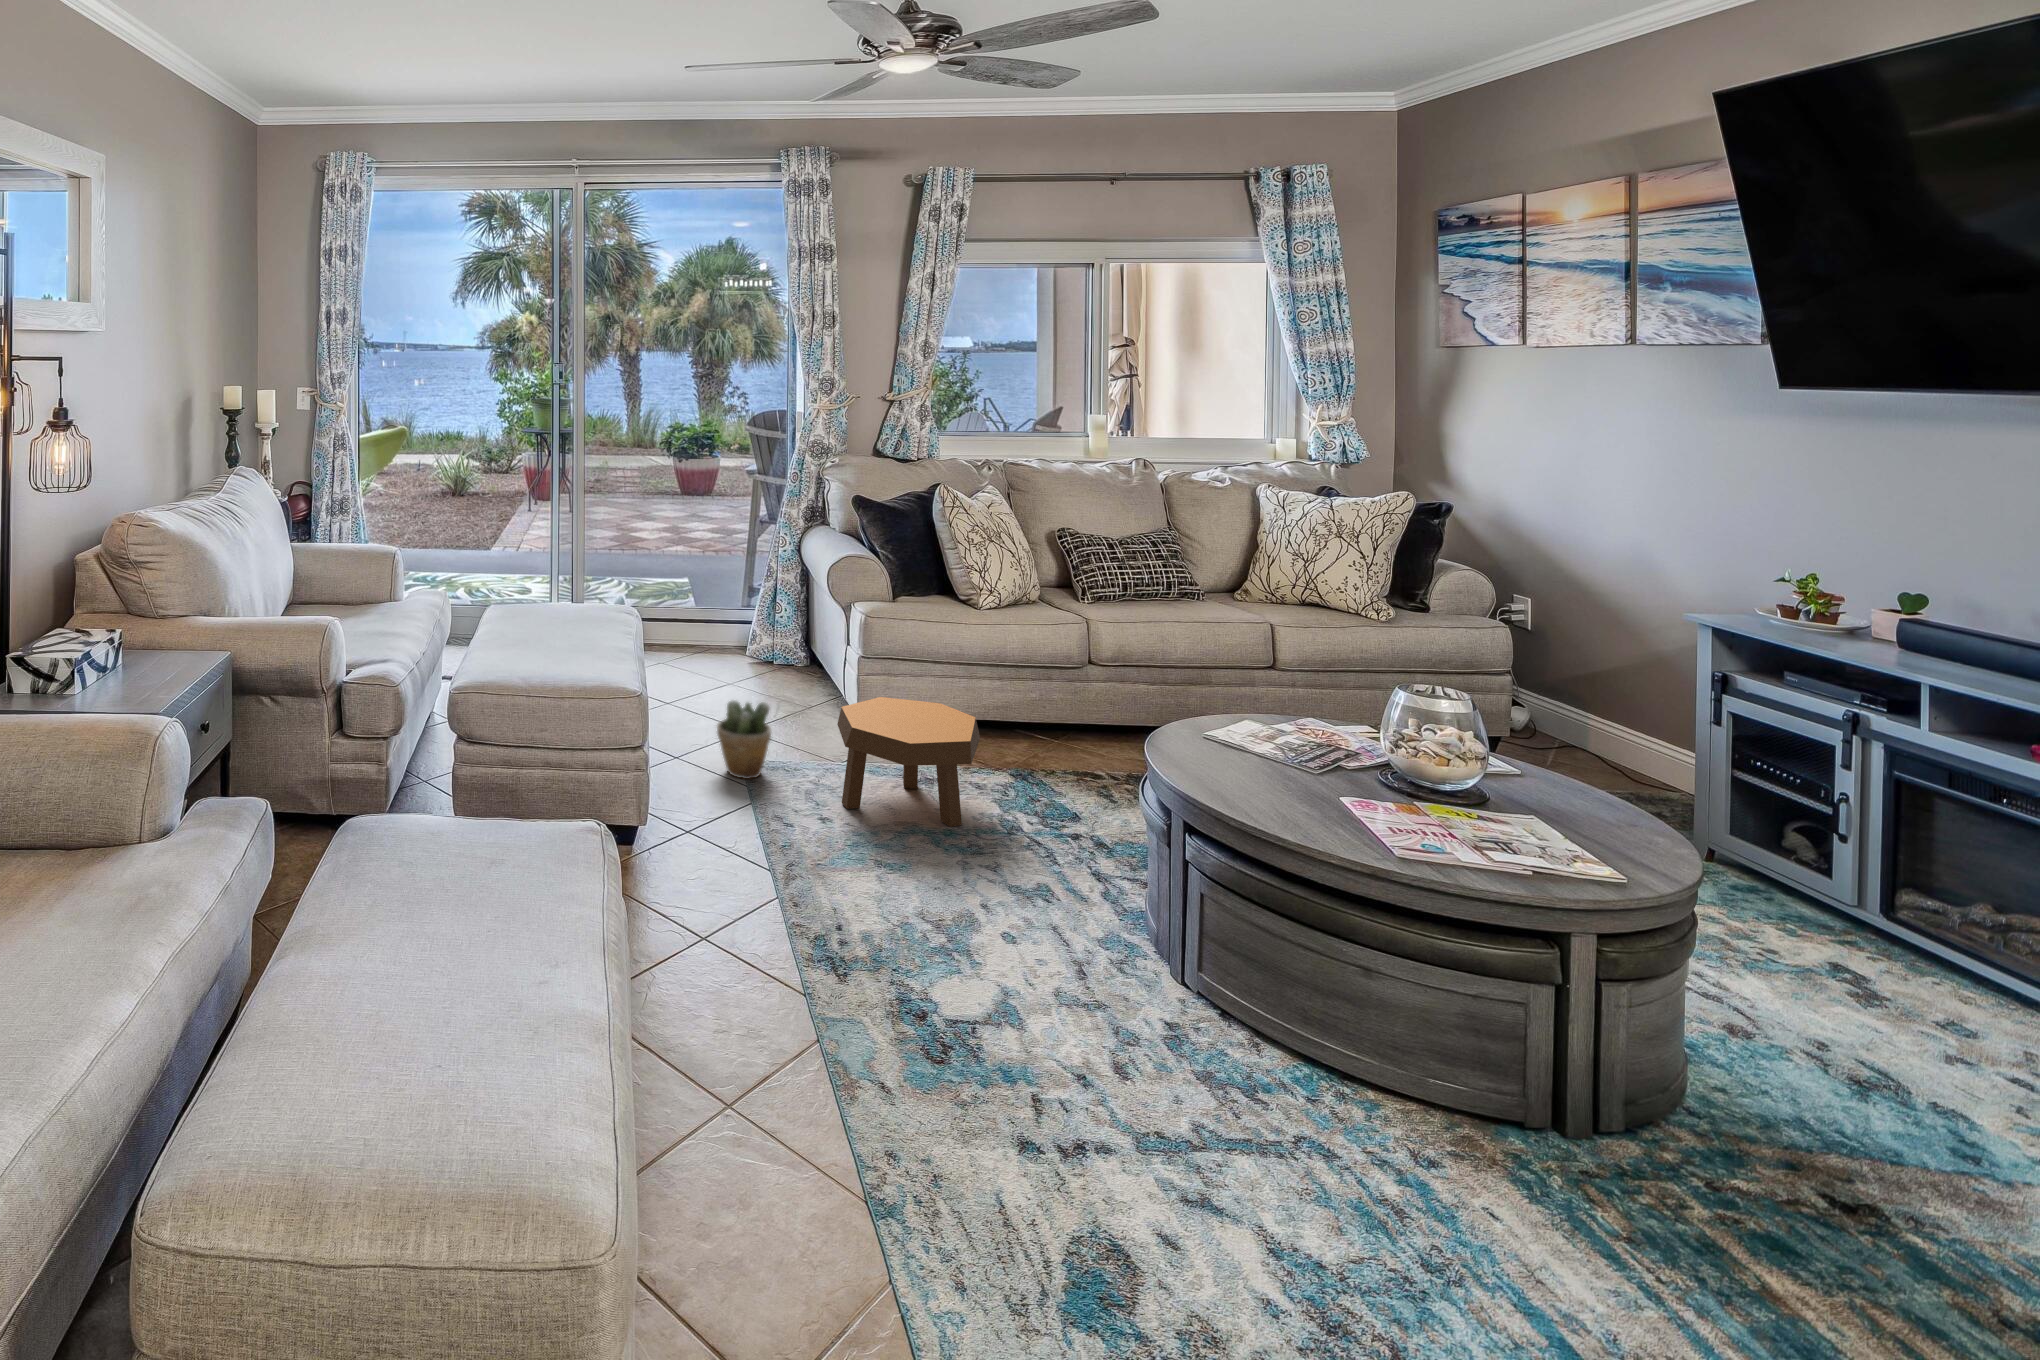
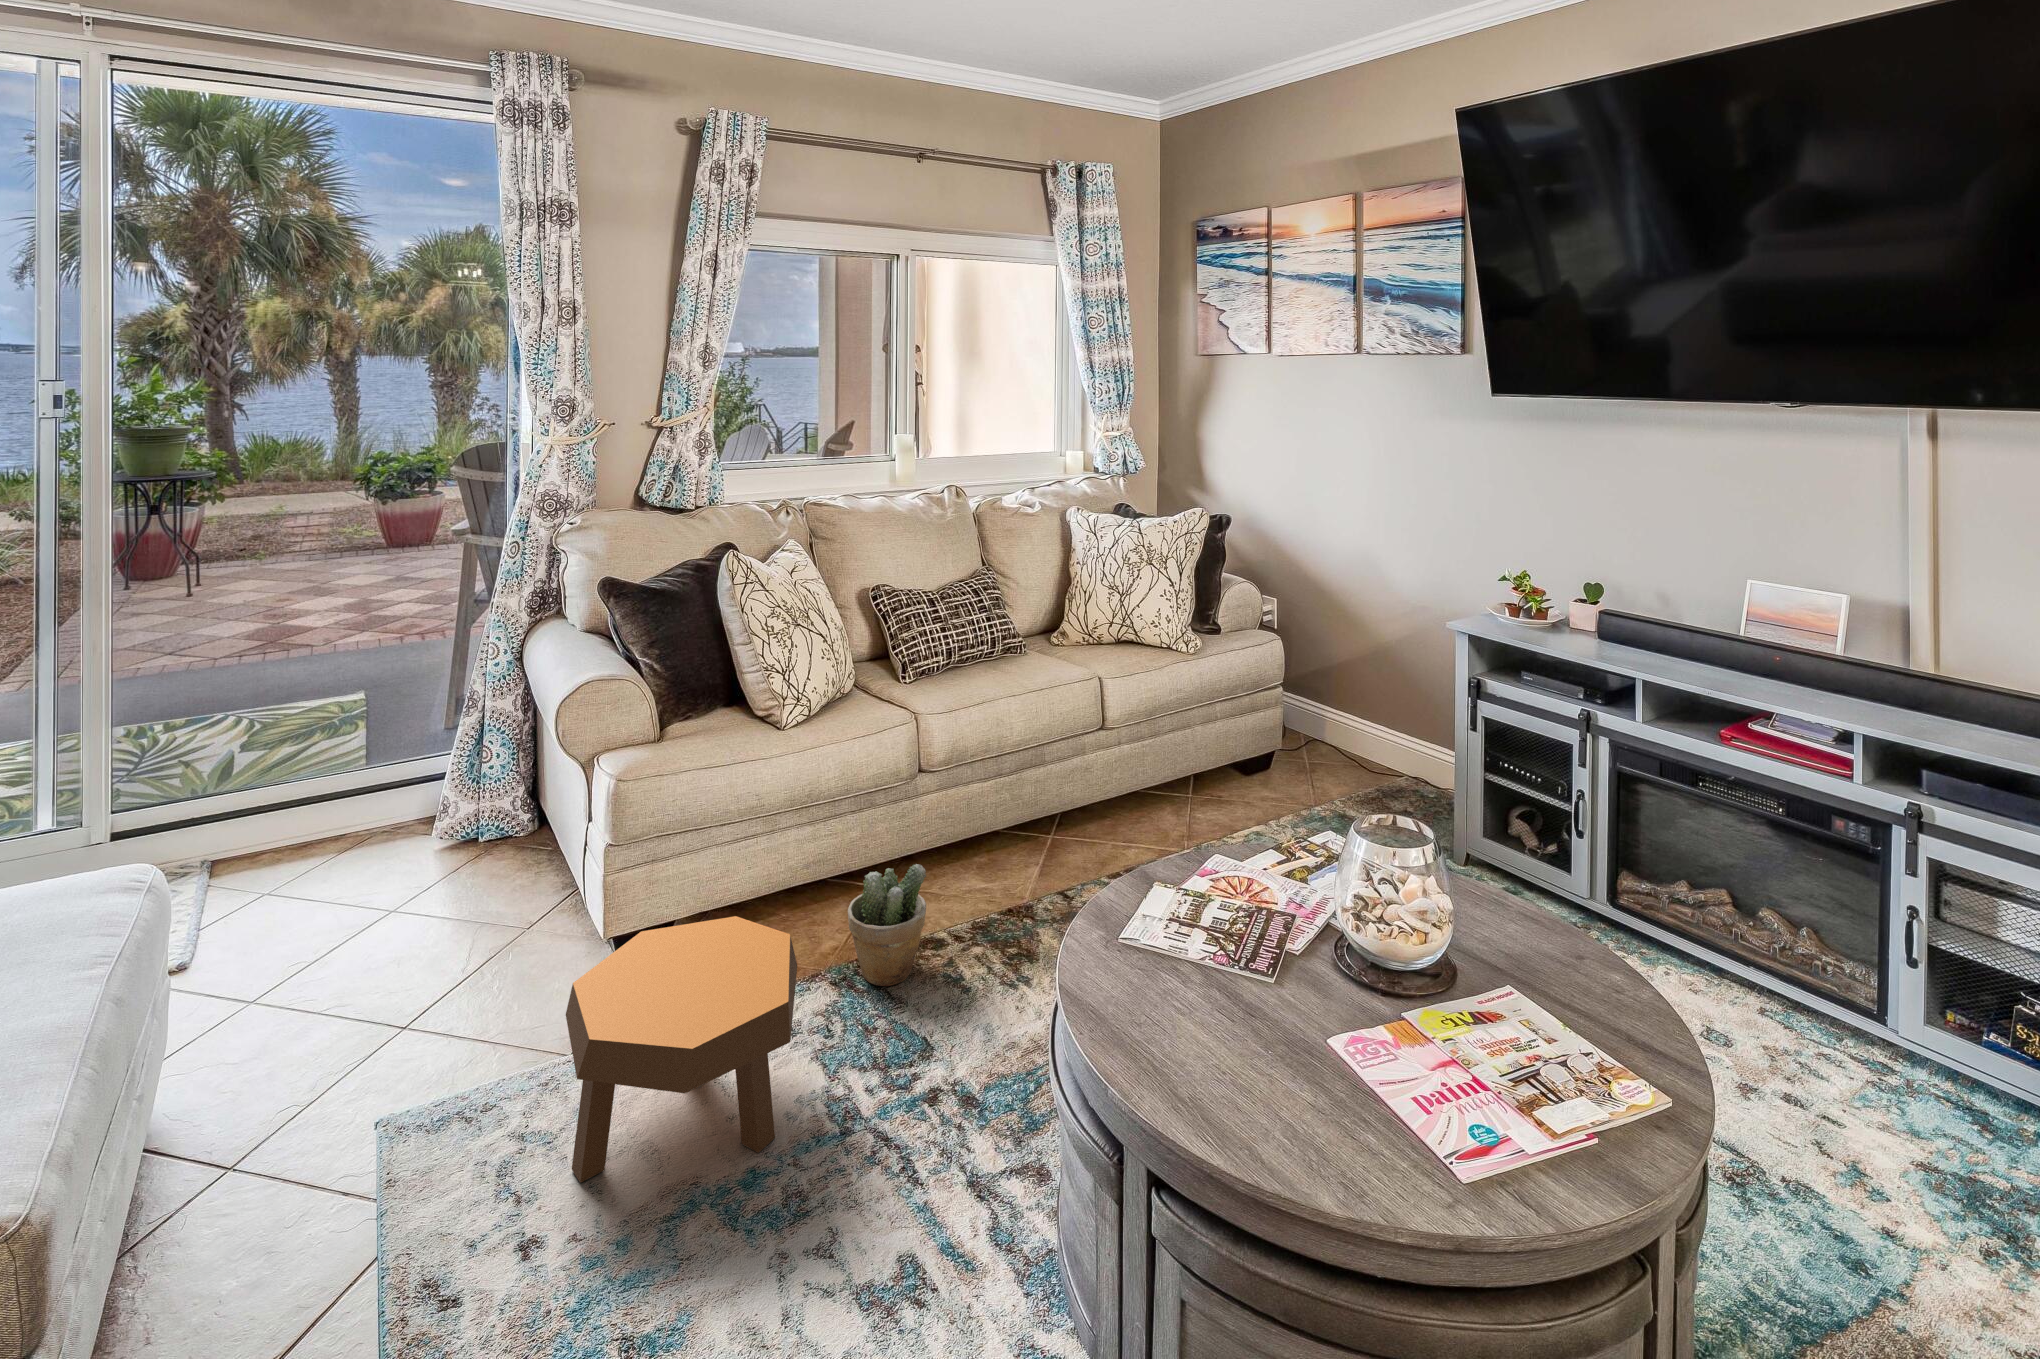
potted plant: present [717,700,771,779] -> present [848,864,926,986]

